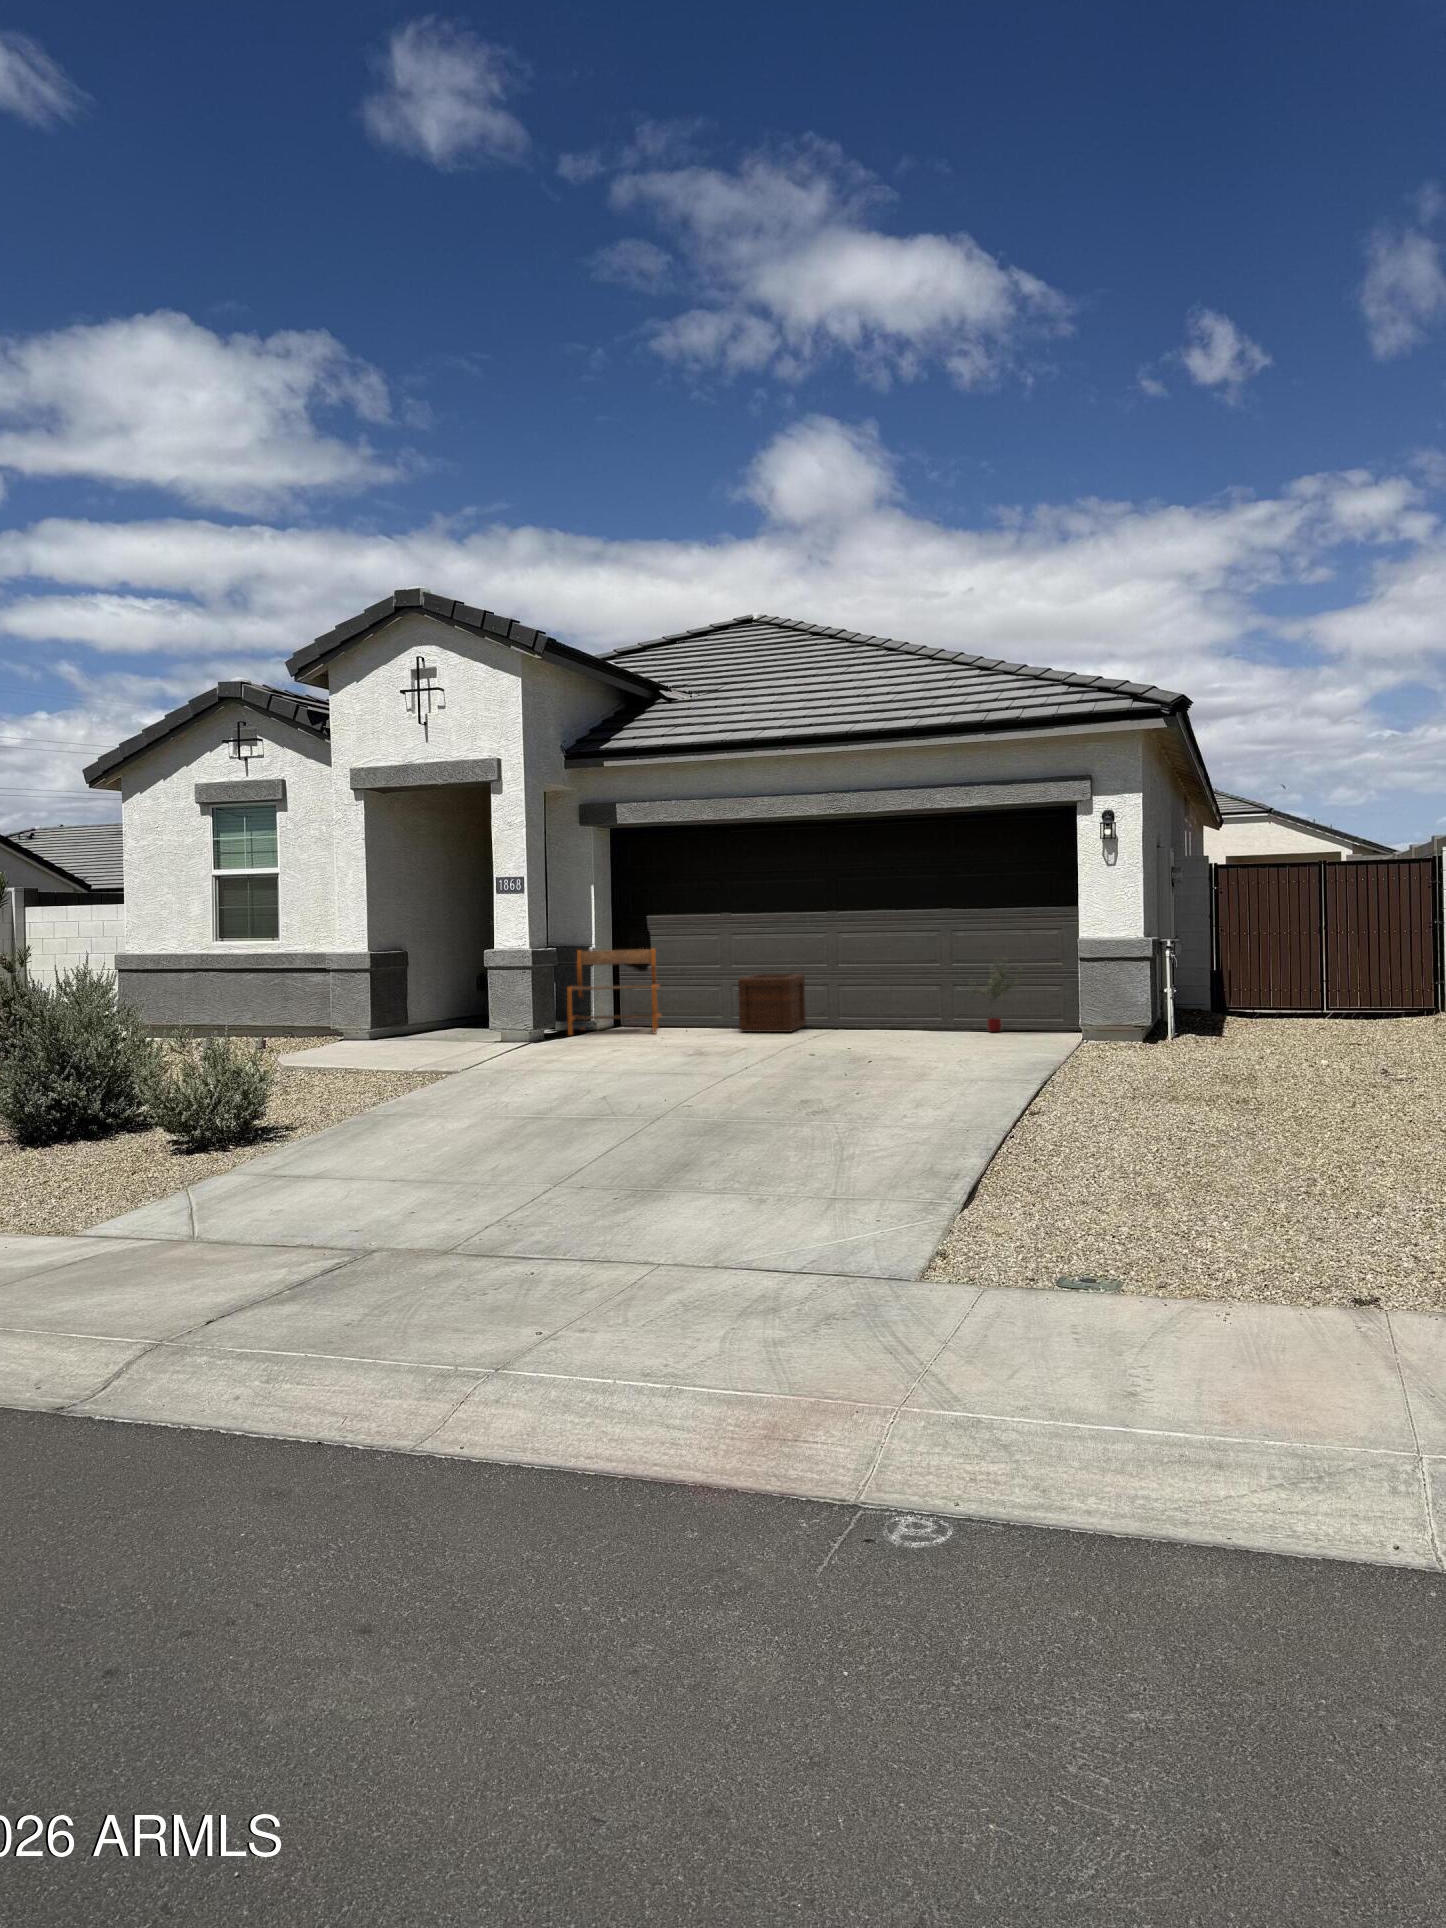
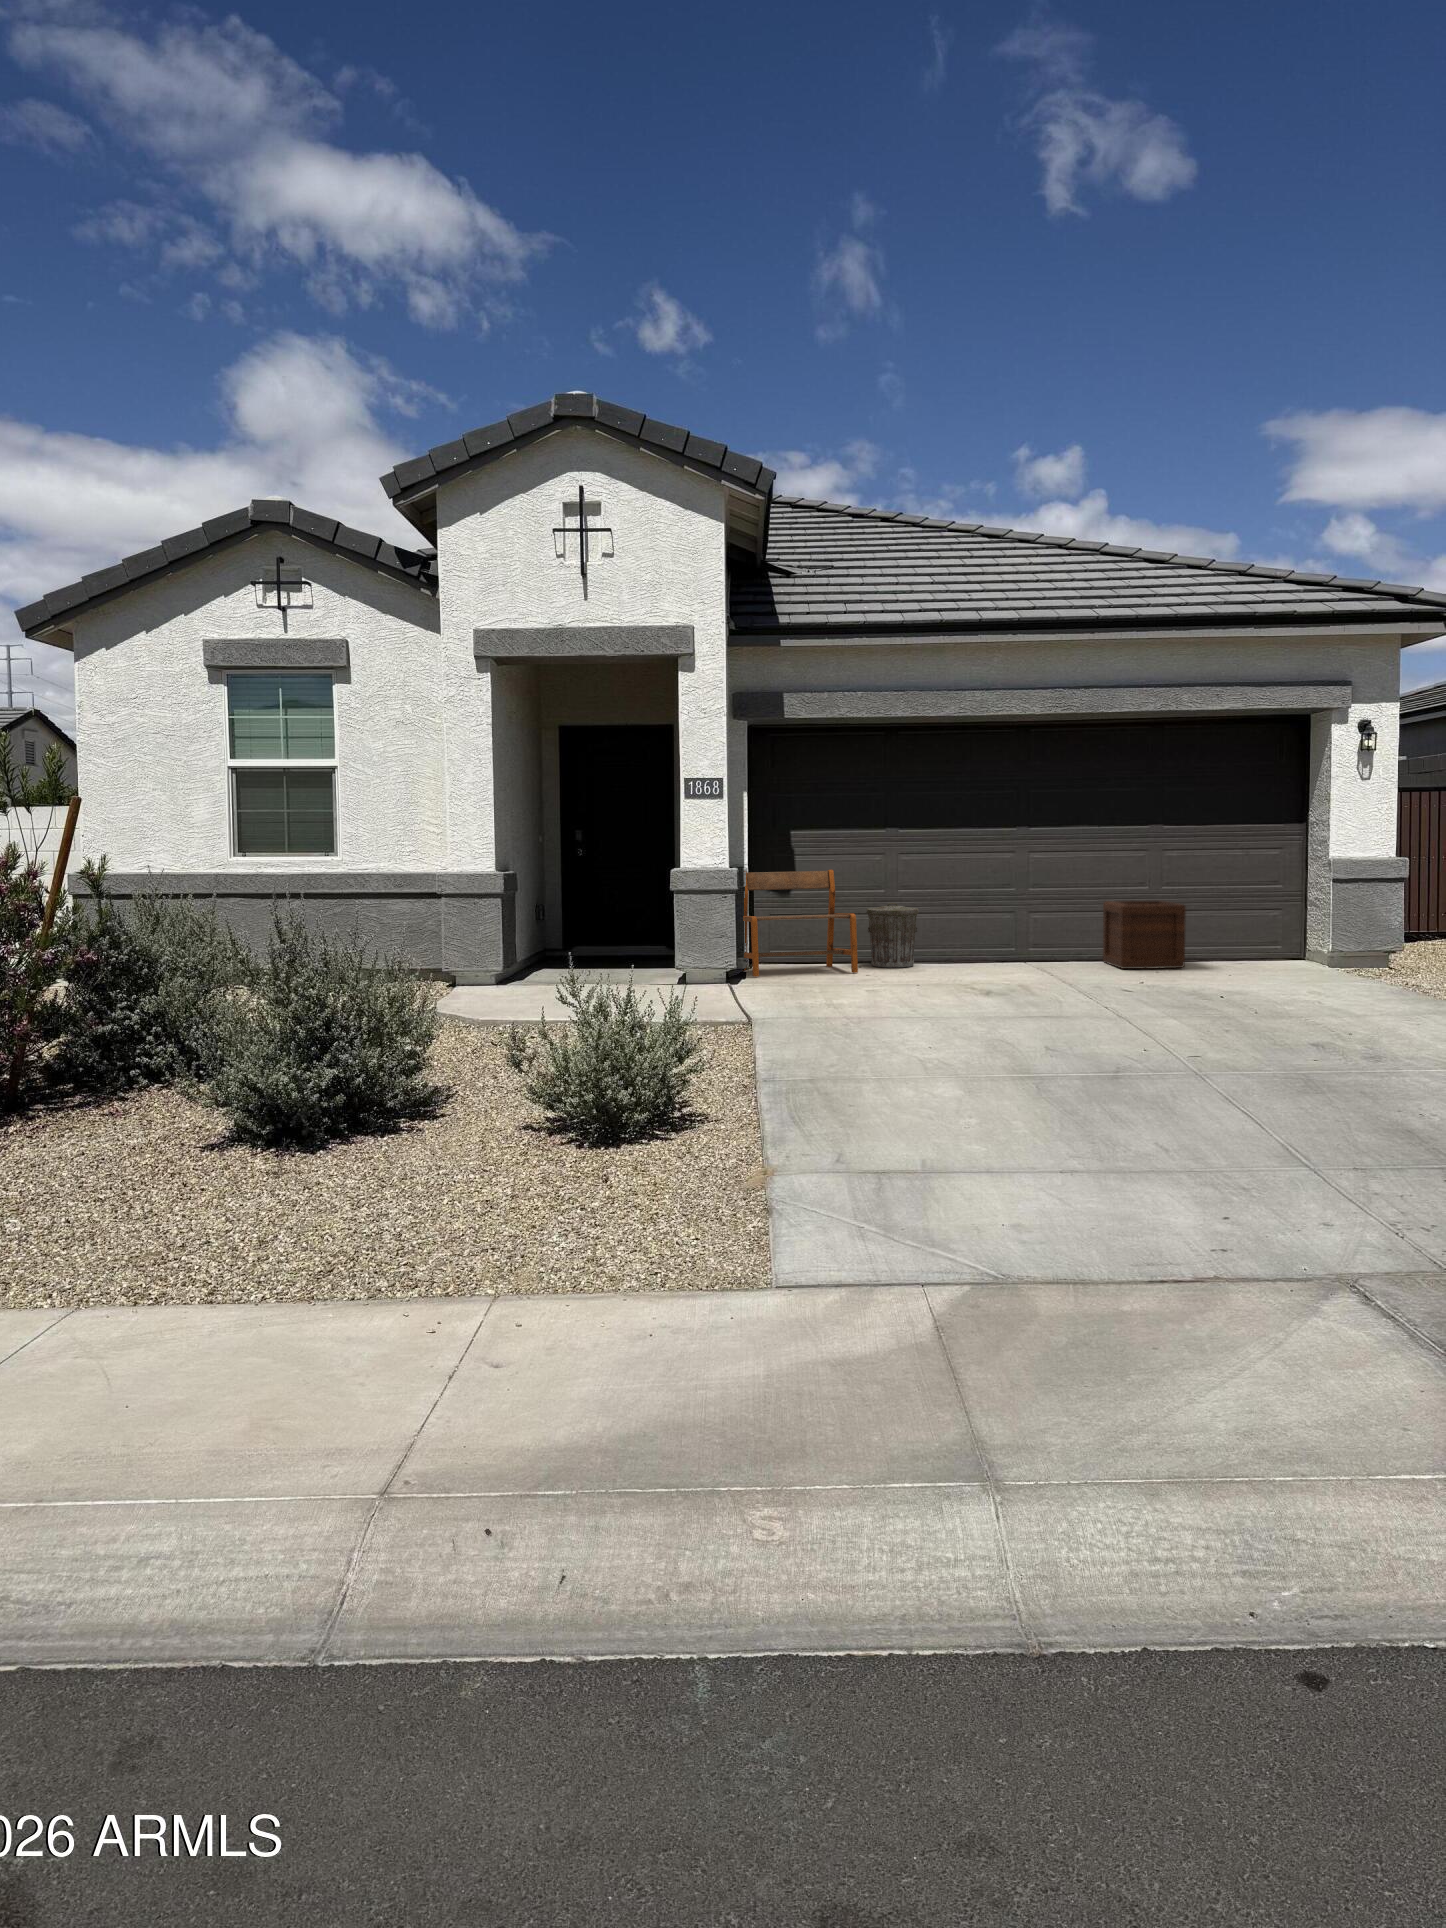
potted tree: present [965,958,1024,1032] -> none [1201,880,1272,964]
wooden crate: present [738,974,806,1032] -> present [1103,901,1186,969]
trash can: none [683,976,727,1030] -> present [866,903,919,967]

